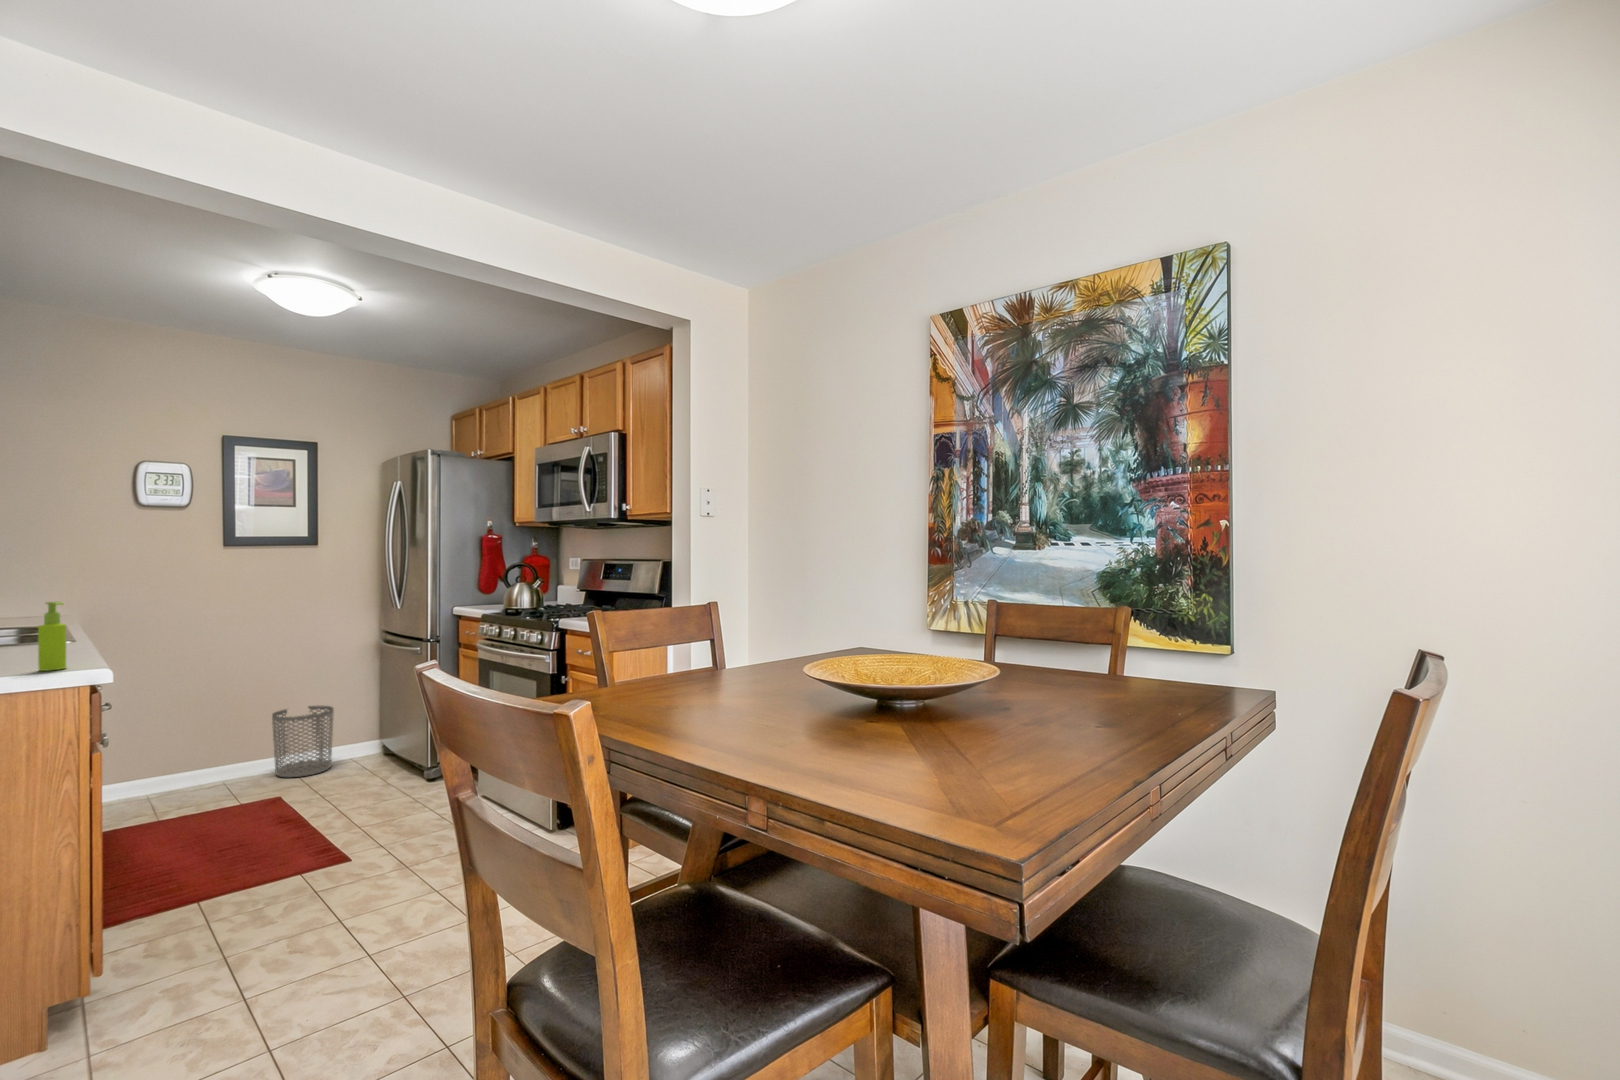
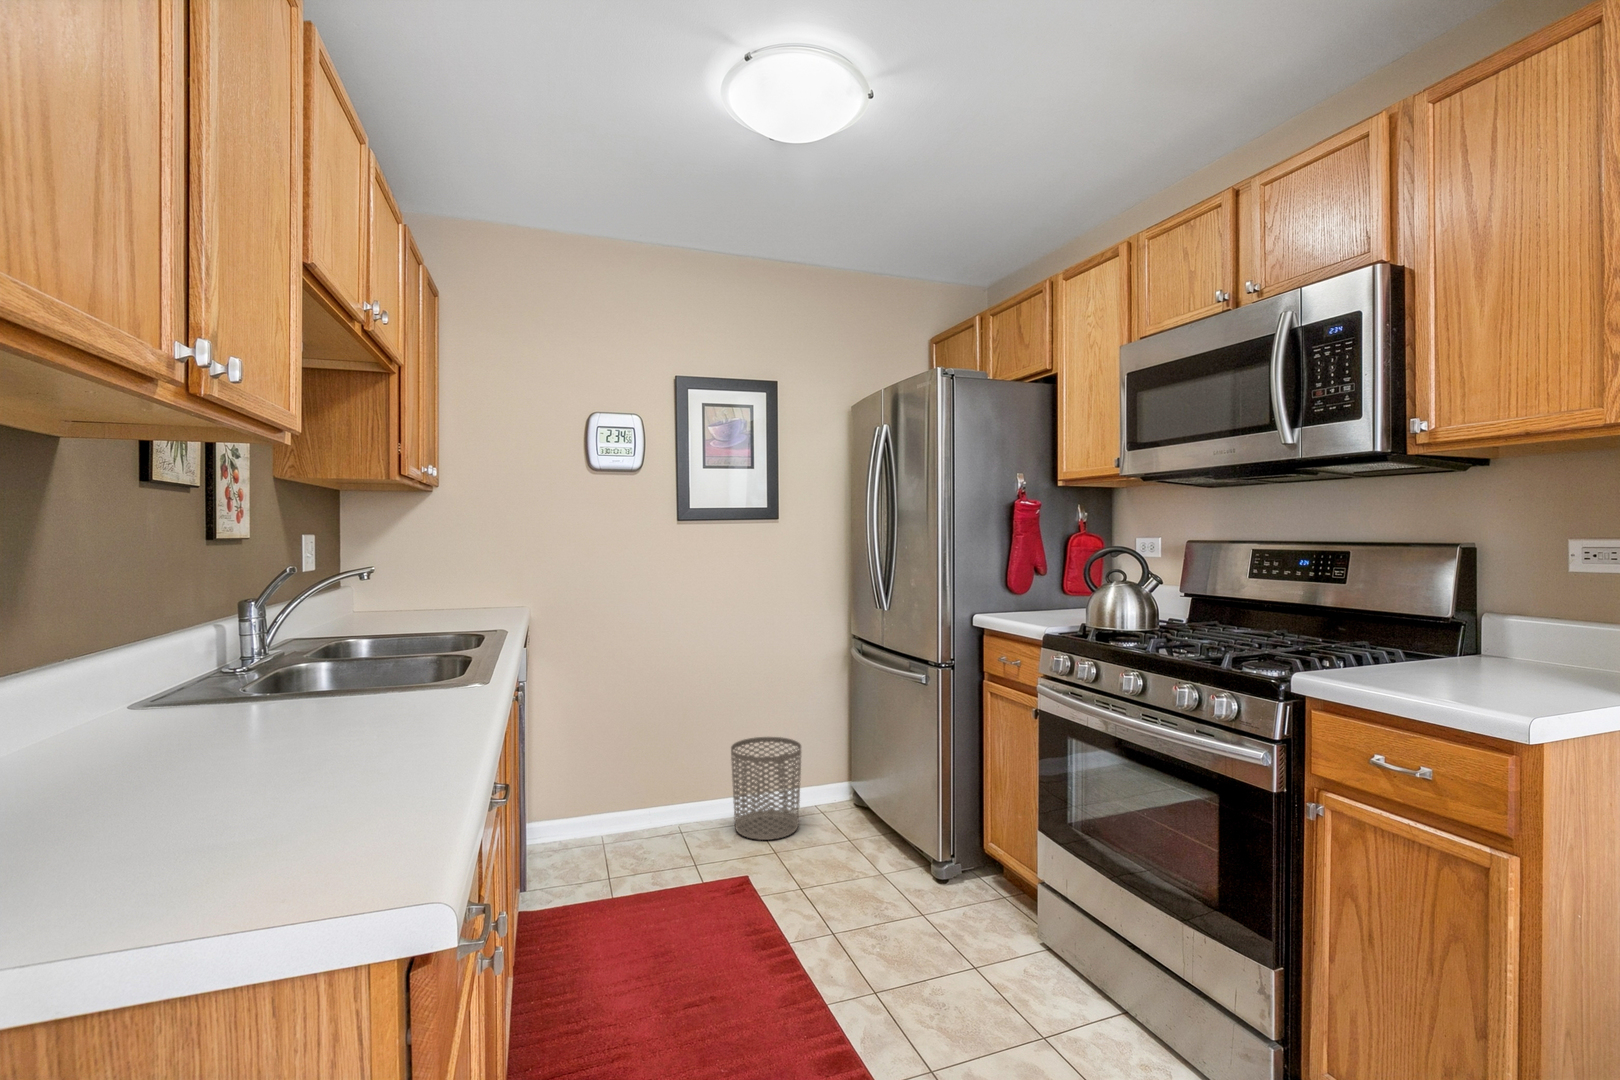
soap dispenser: present [38,602,66,671] -> none [338,626,396,799]

